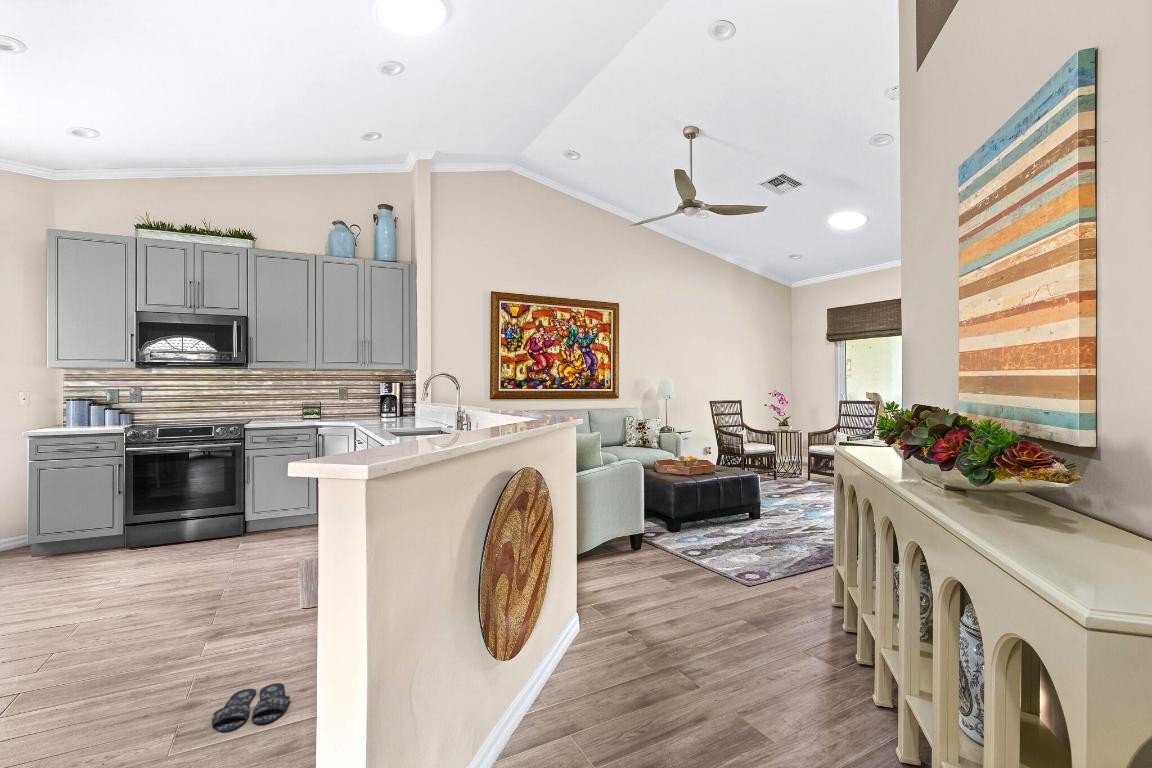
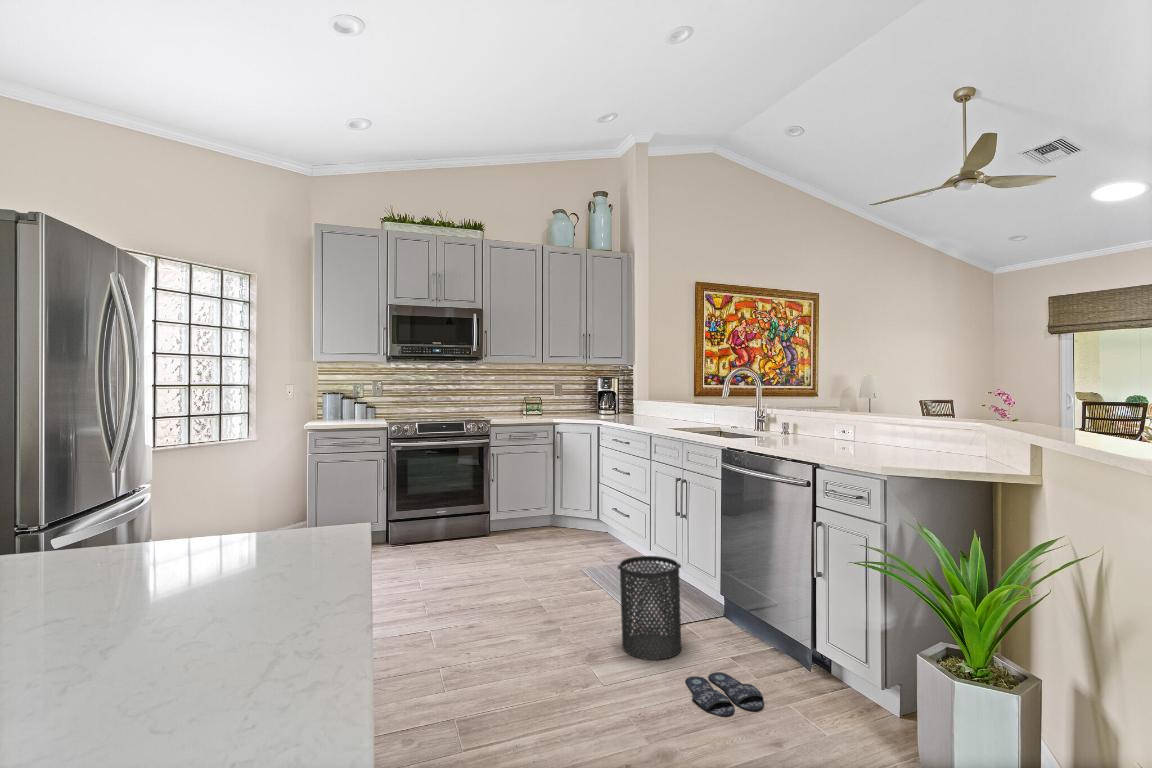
trash can: none [212,568,282,672] -> present [618,556,681,660]

